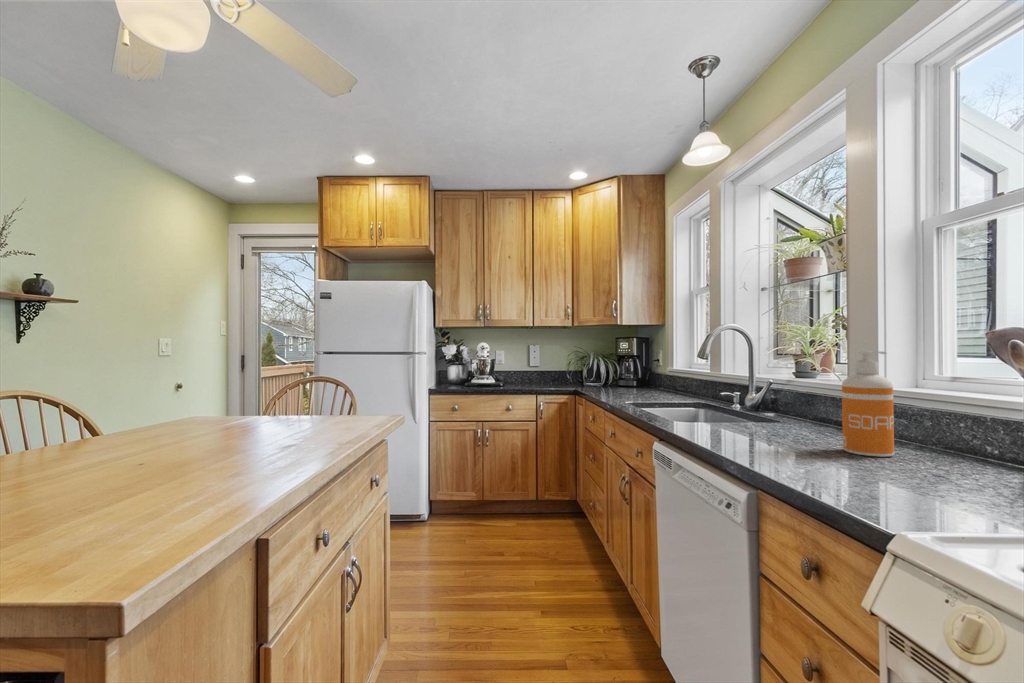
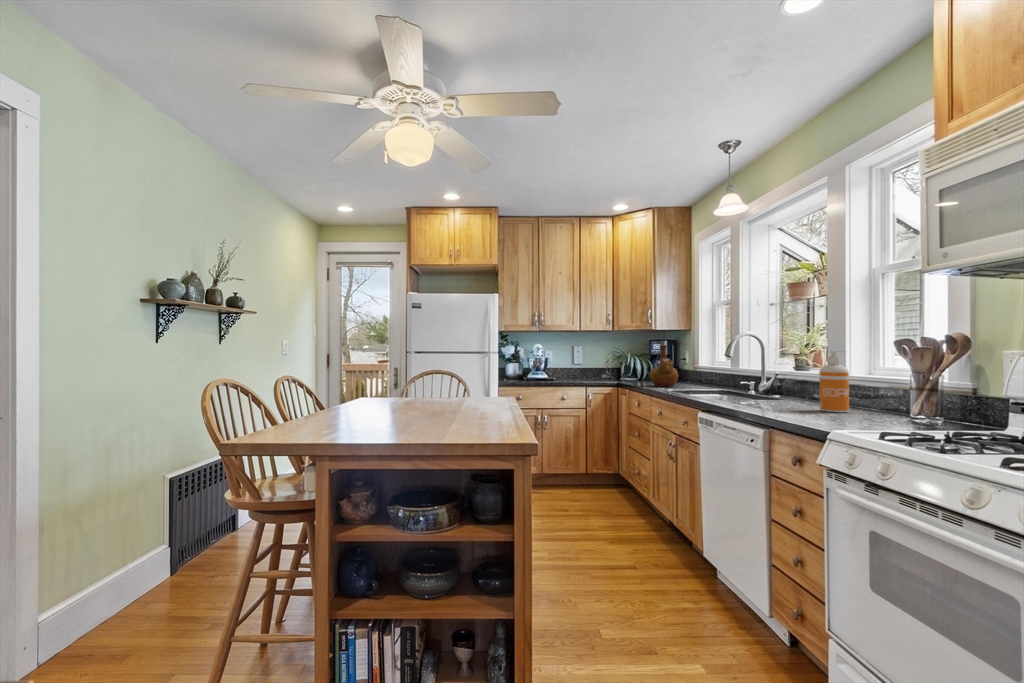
vase: none [607,343,644,397] -> present [649,345,678,387]

